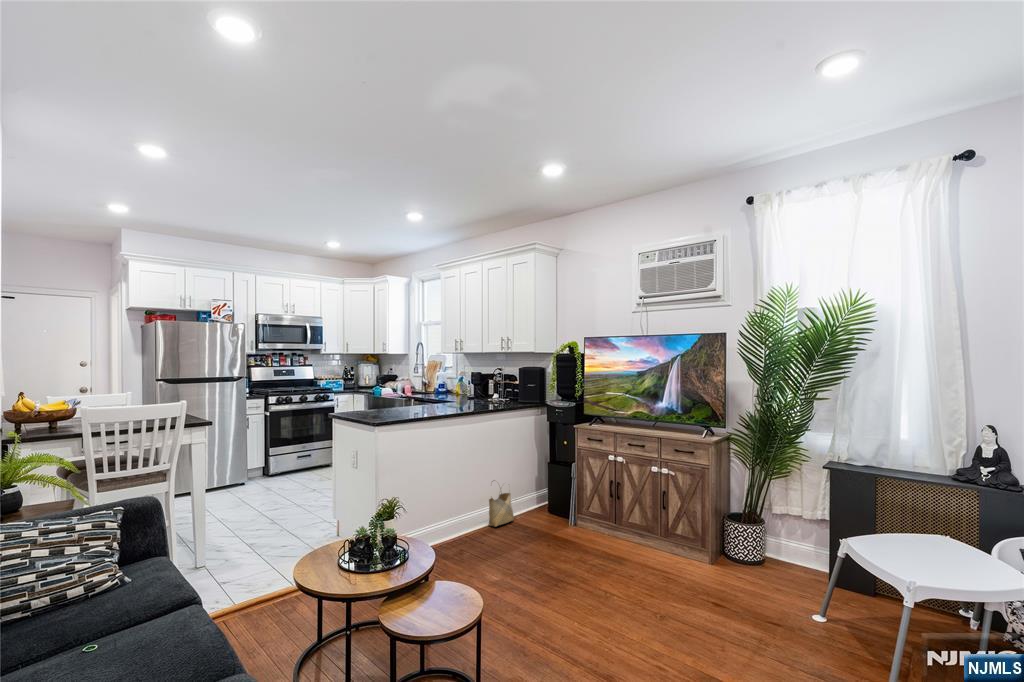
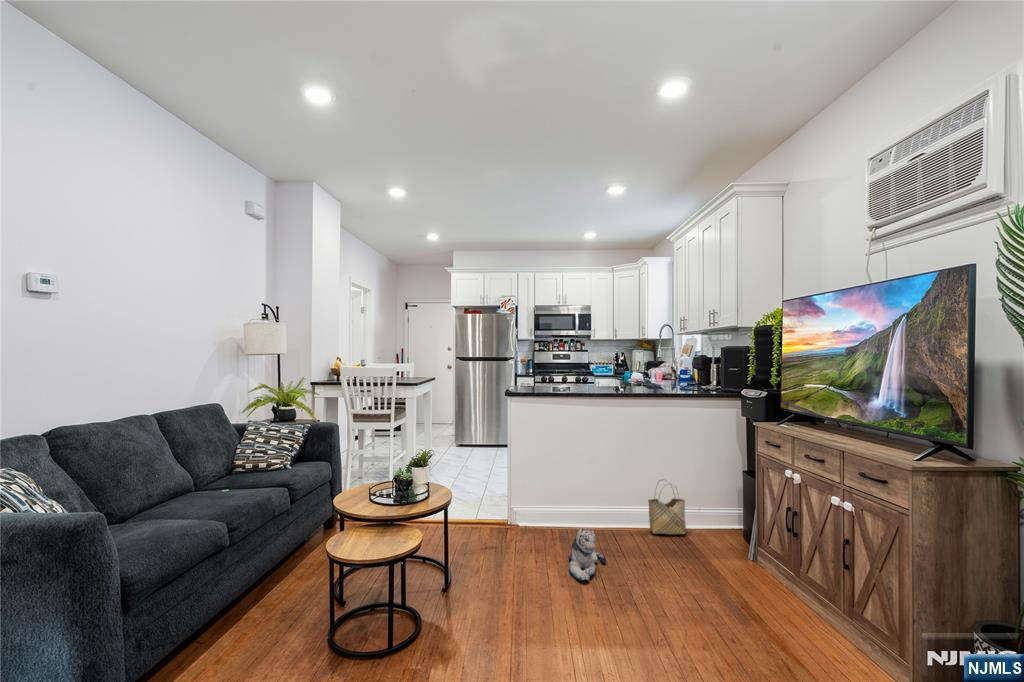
plush toy: none [467,534,510,578] -> present [568,529,606,581]

